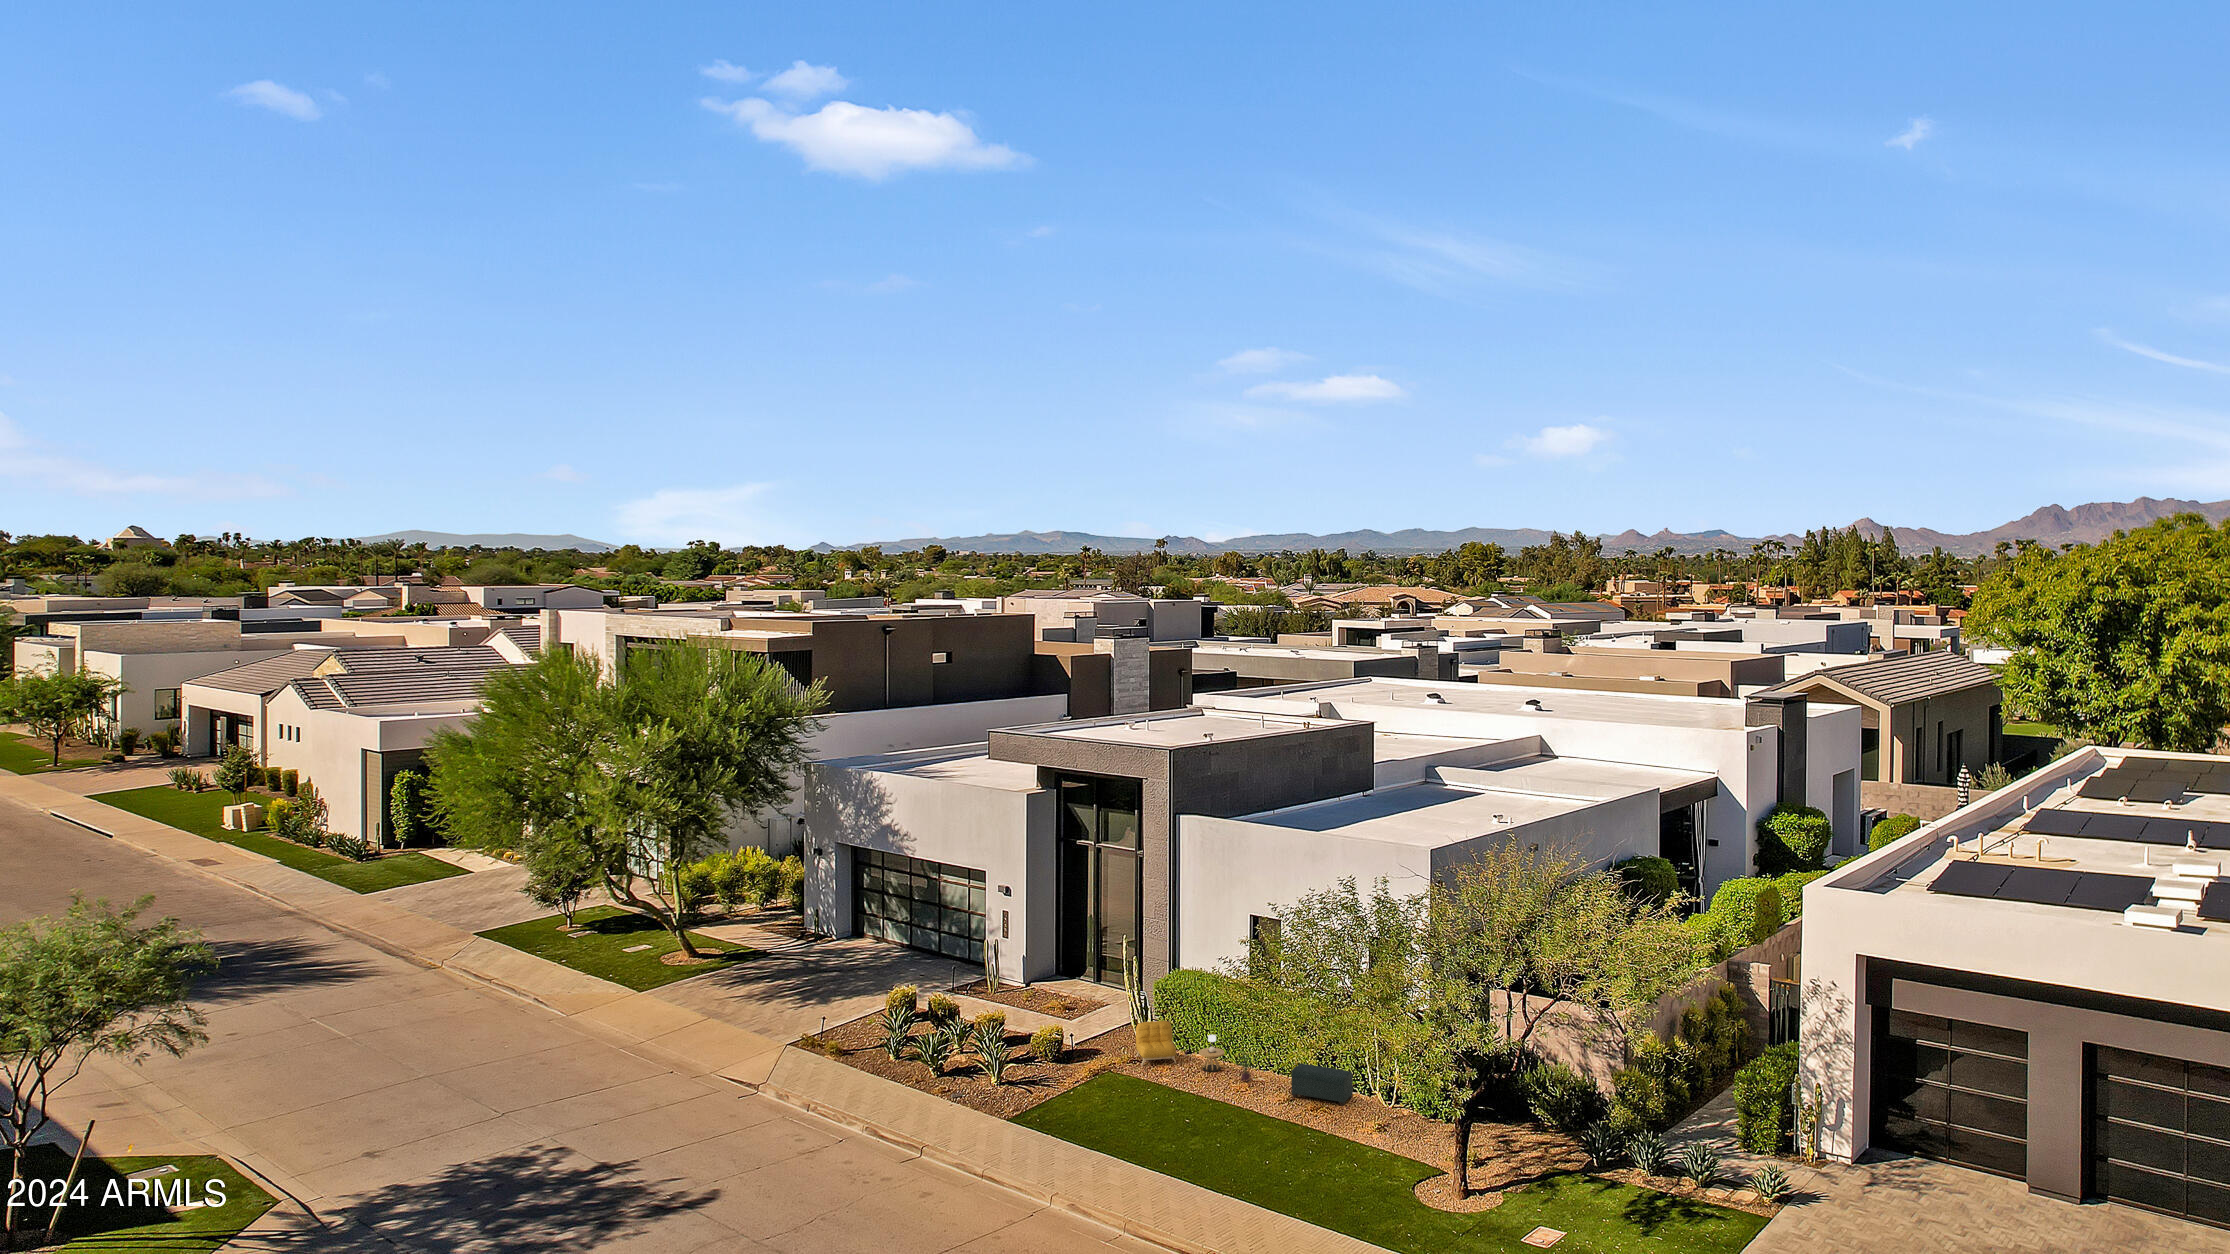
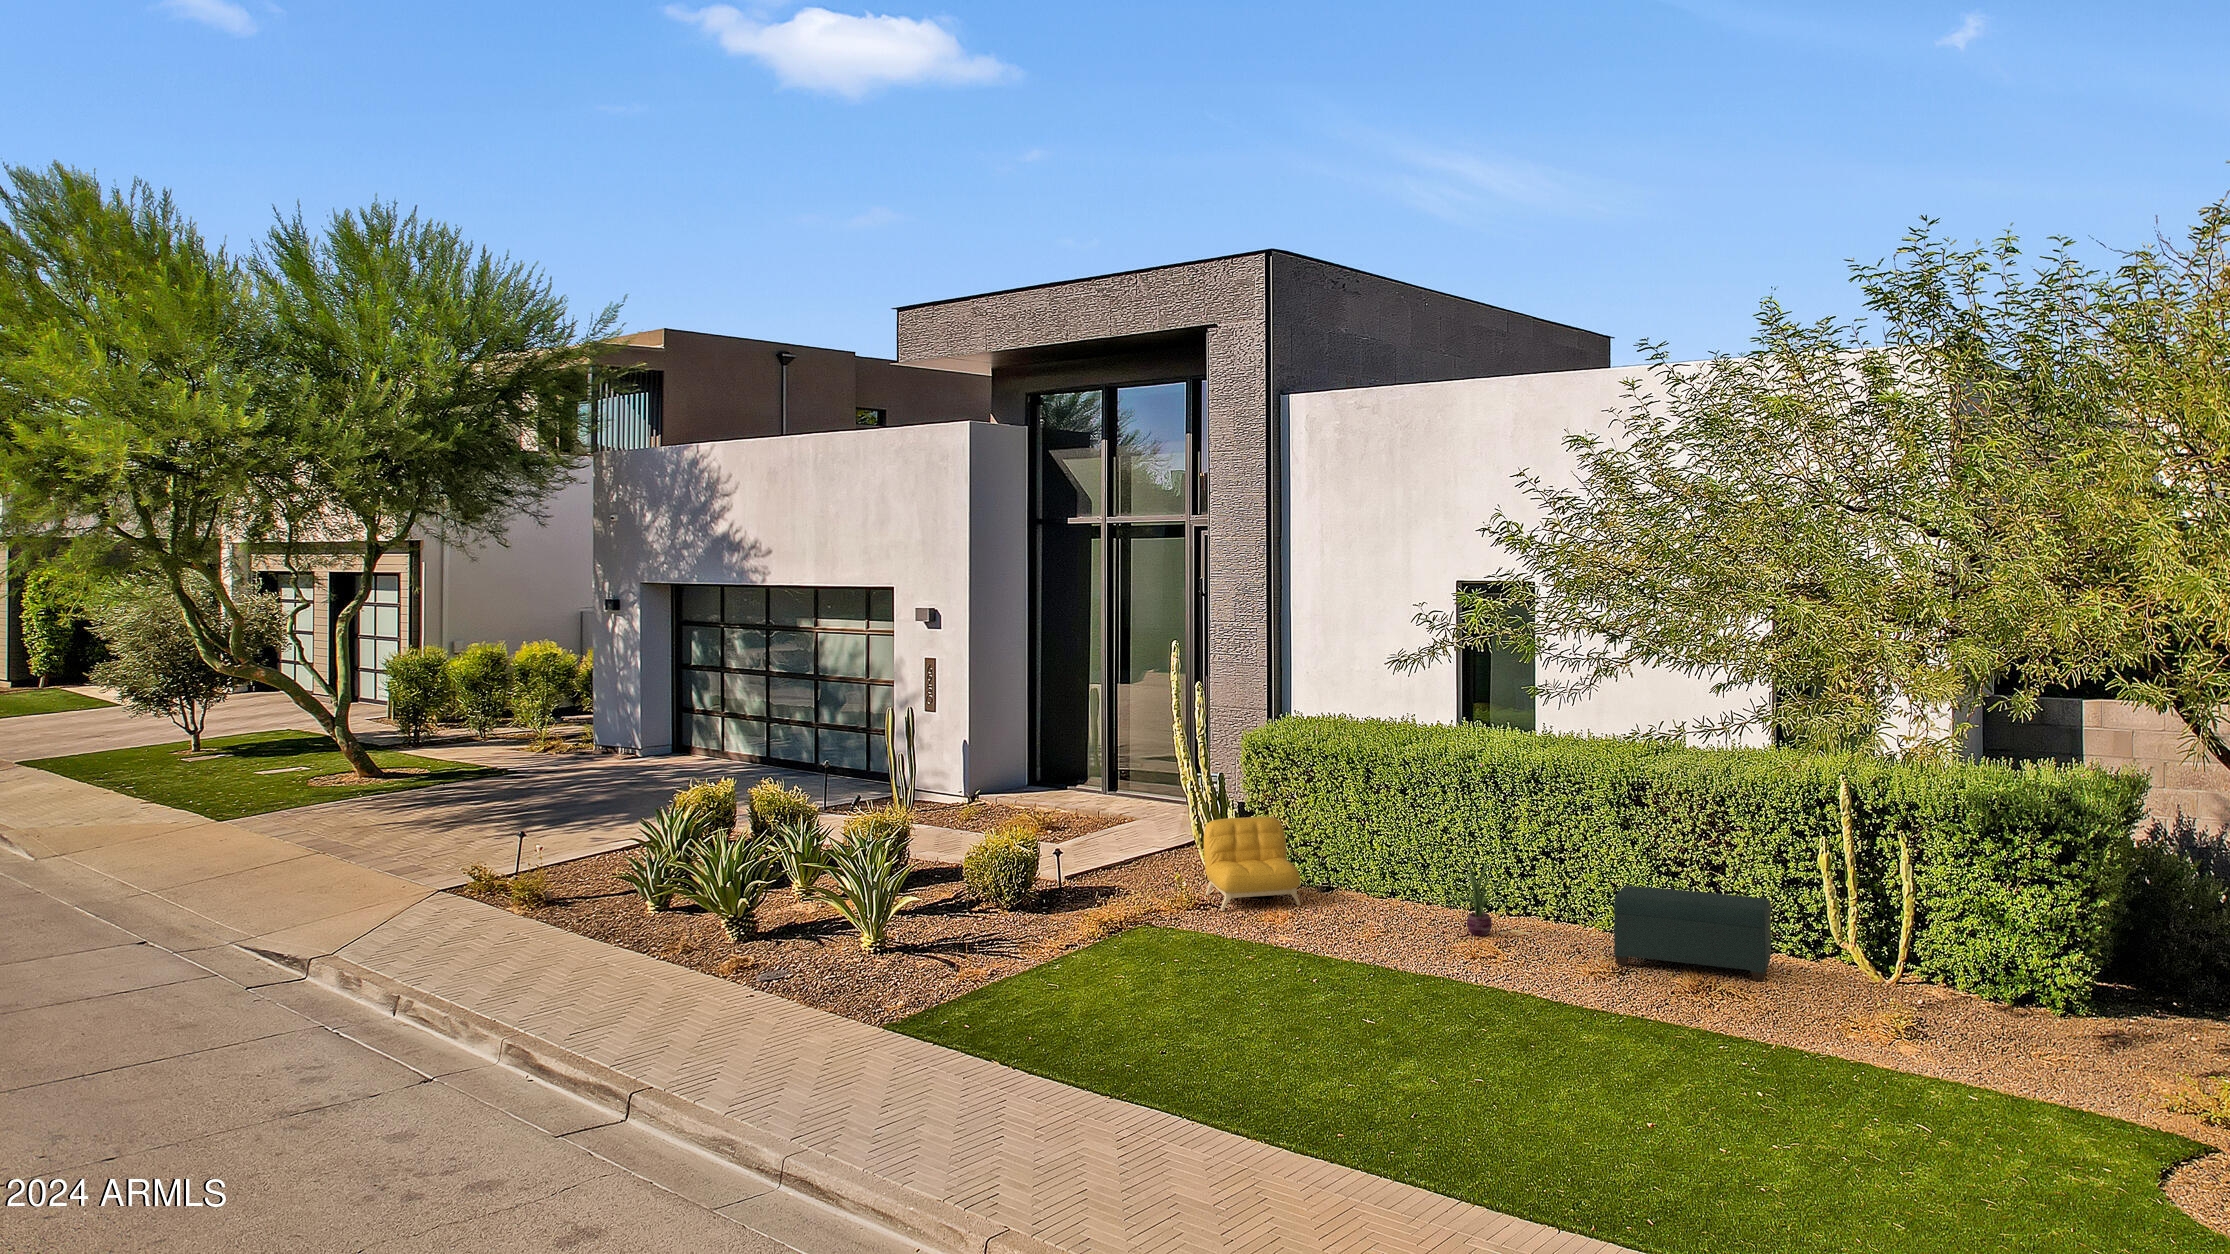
side table: present [1199,1035,1224,1072] -> none [1356,836,1417,920]

